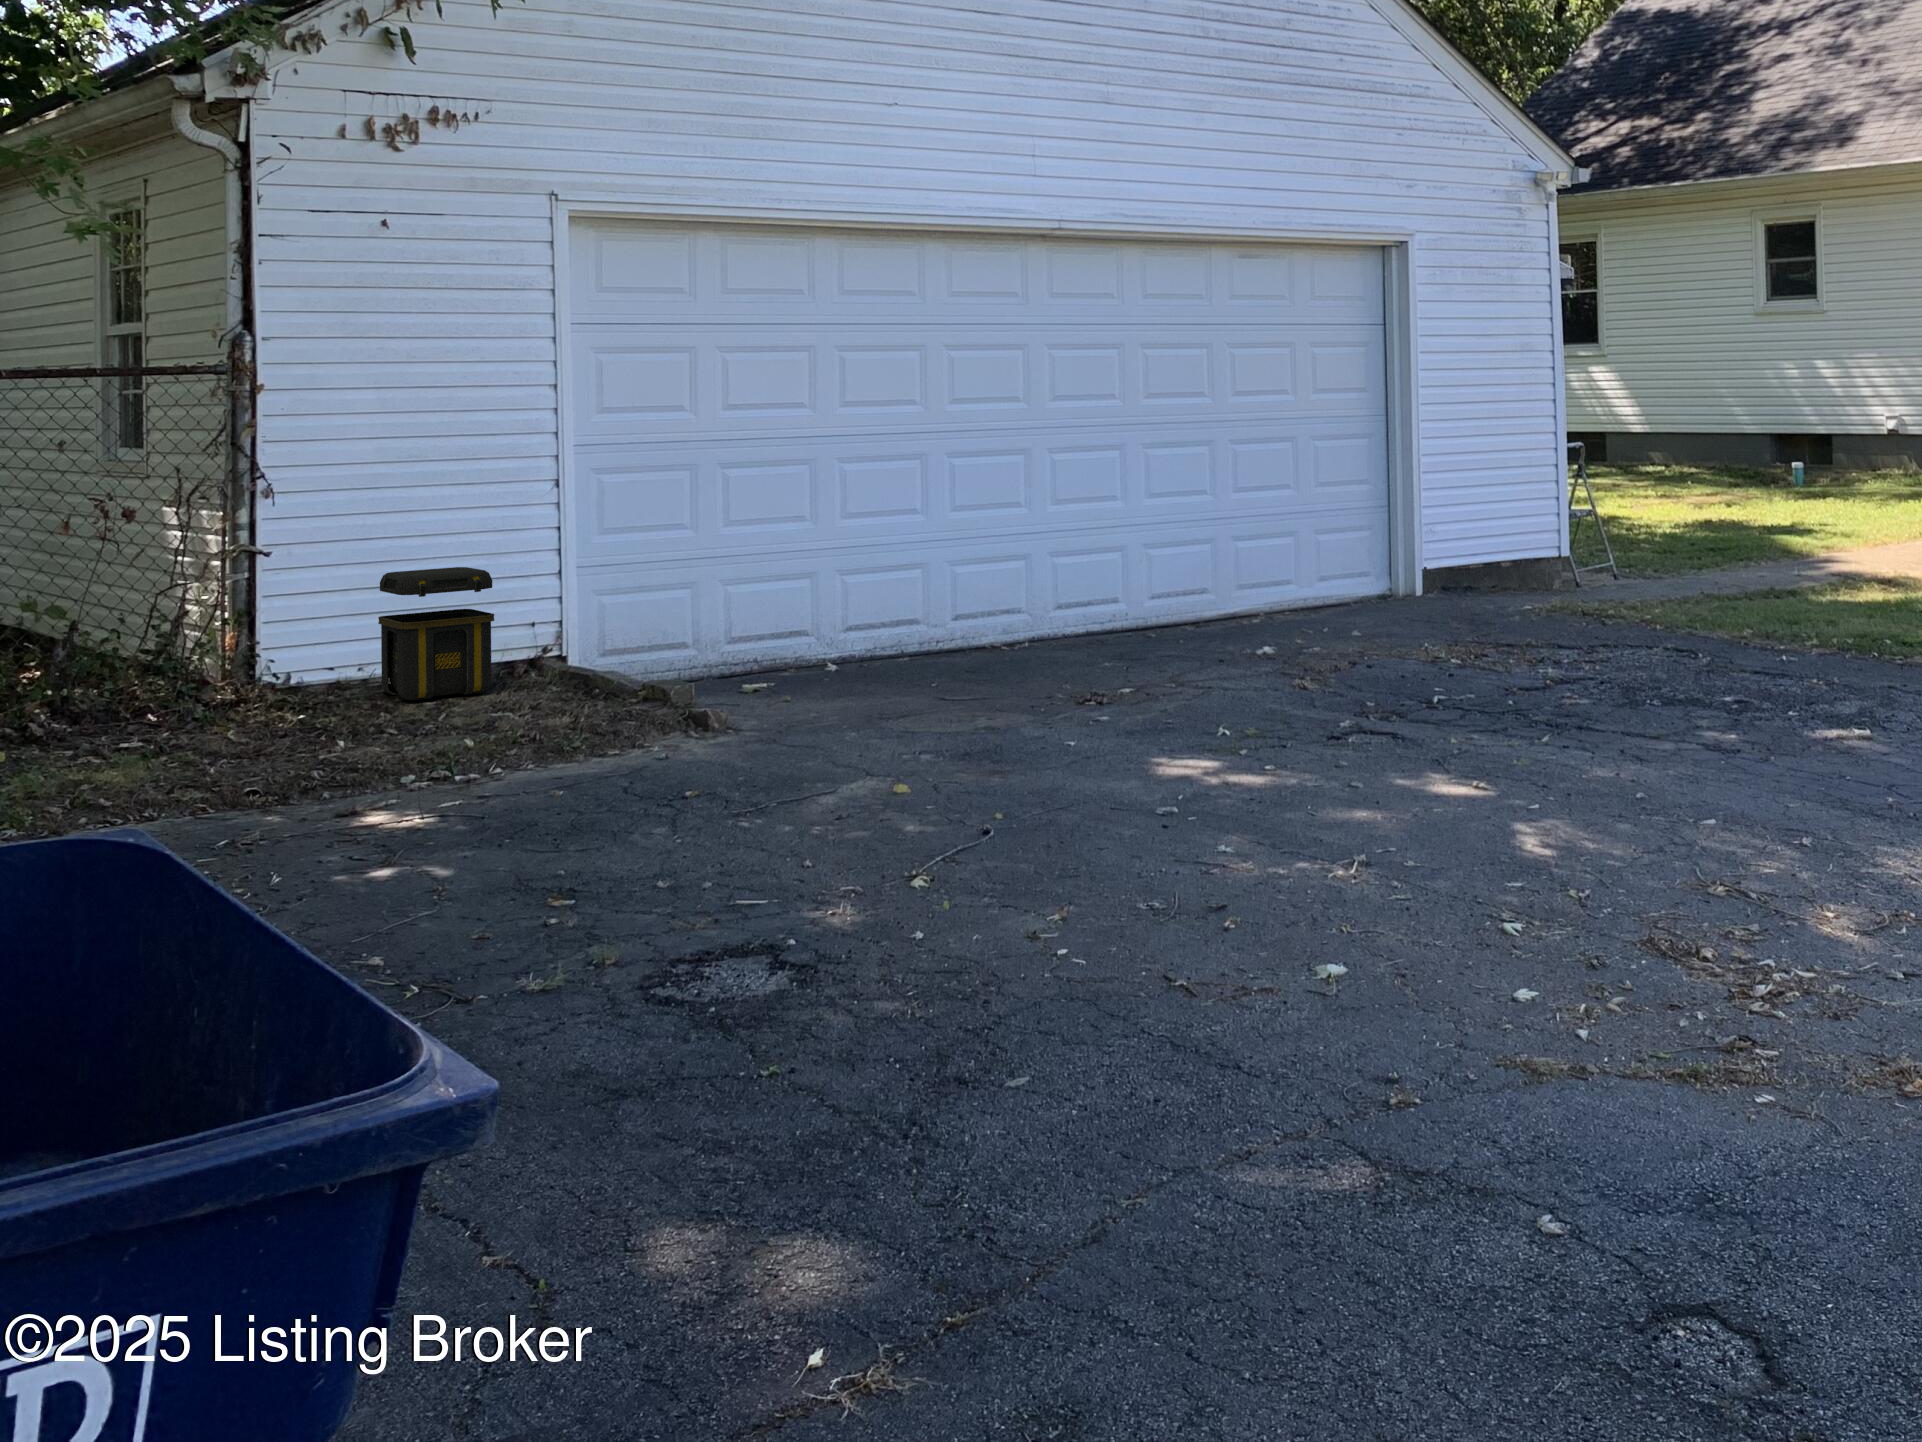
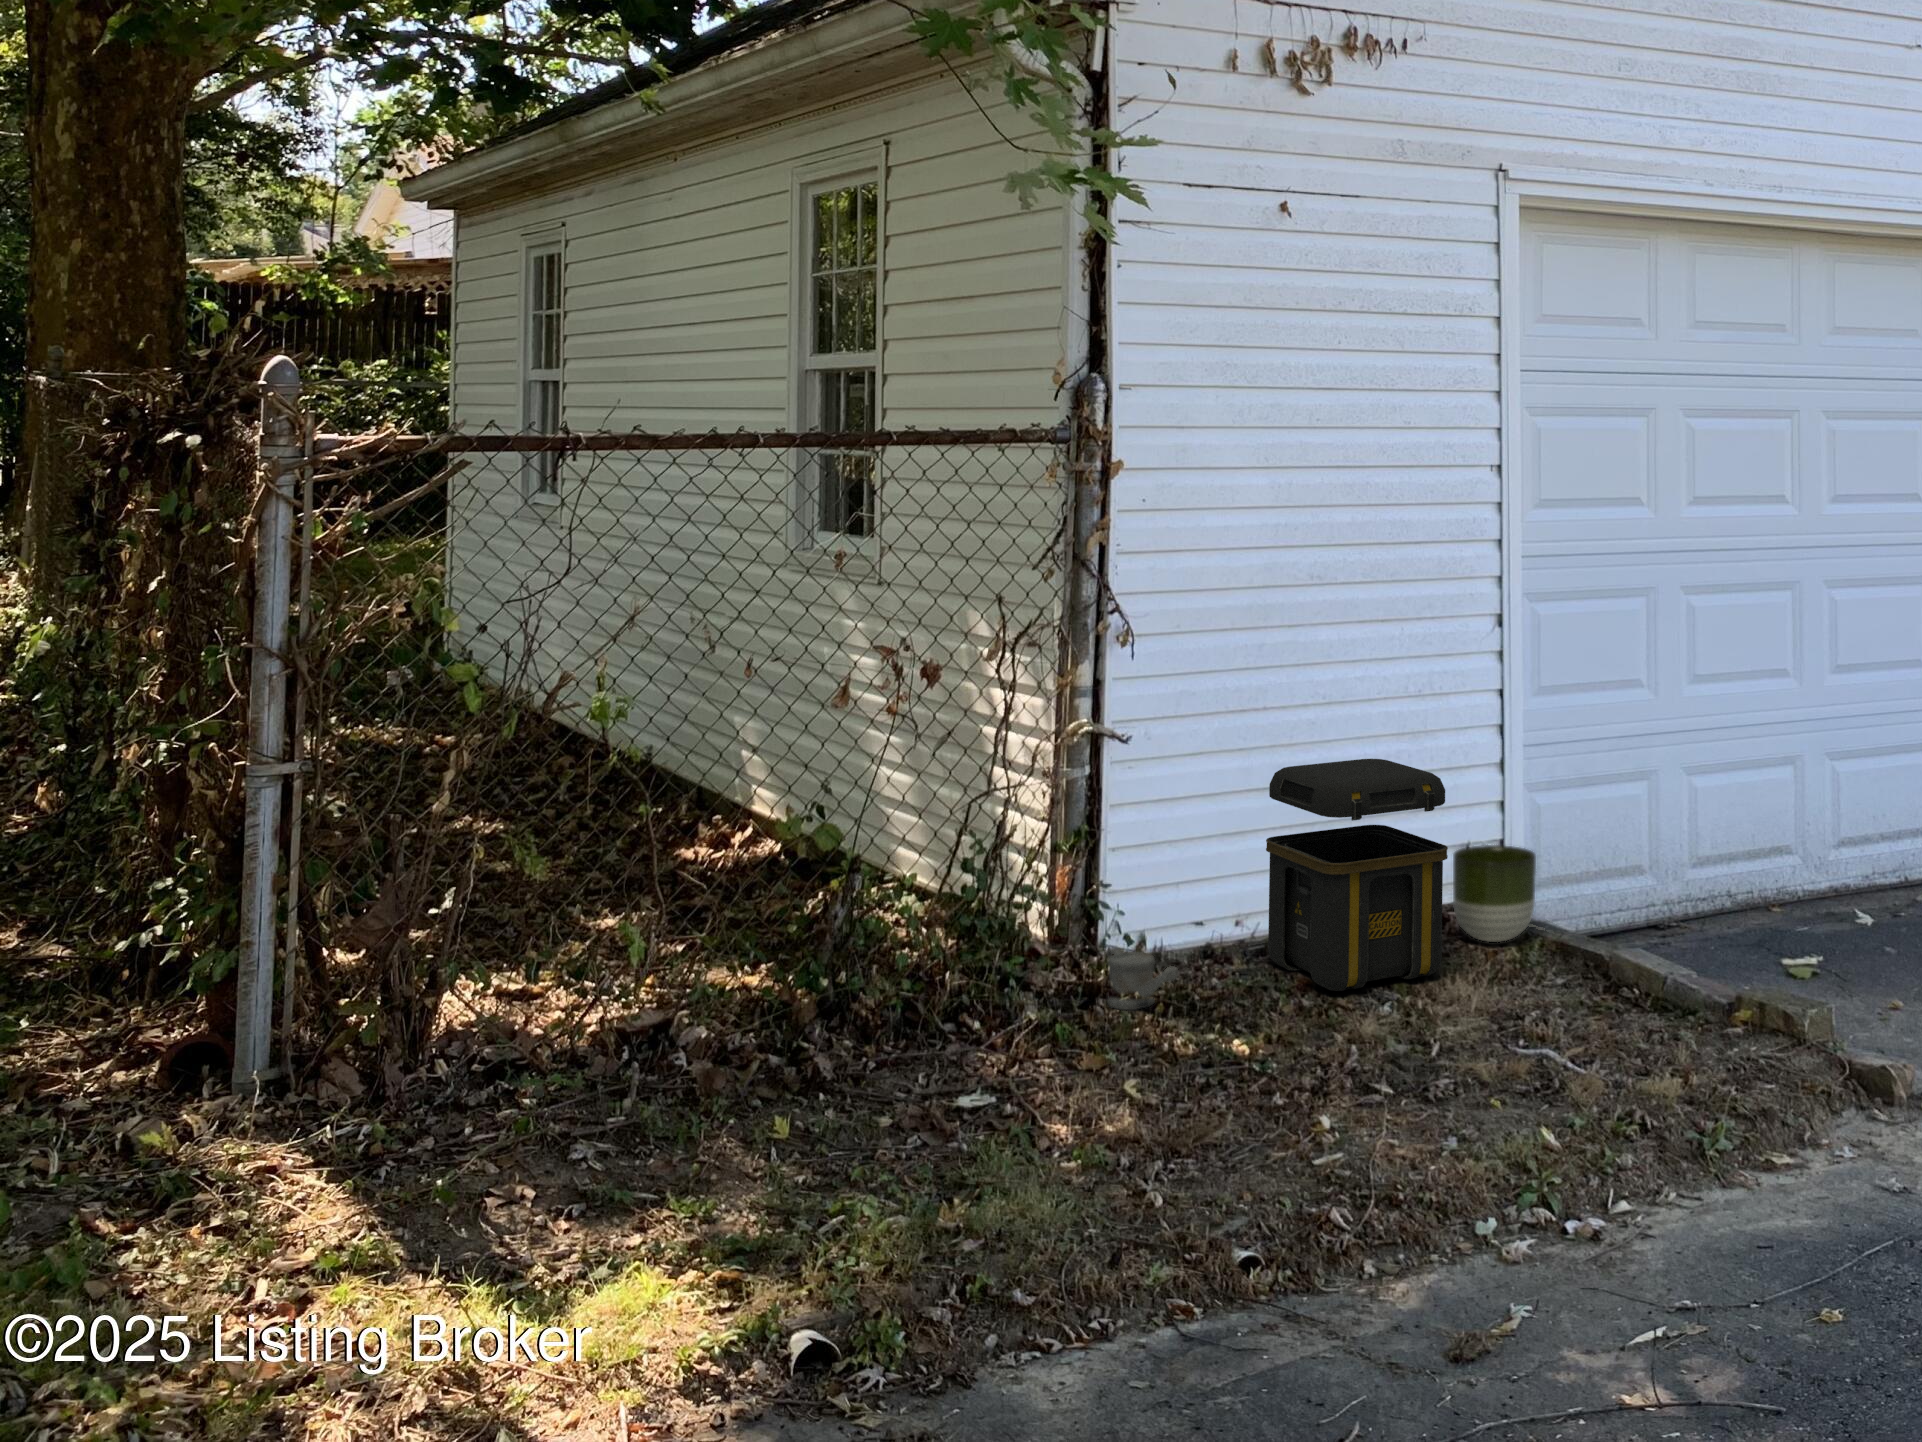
planter: none [520,622,577,679] -> present [1453,845,1536,942]
watering can: none [255,681,294,713] -> present [1106,948,1178,1010]

